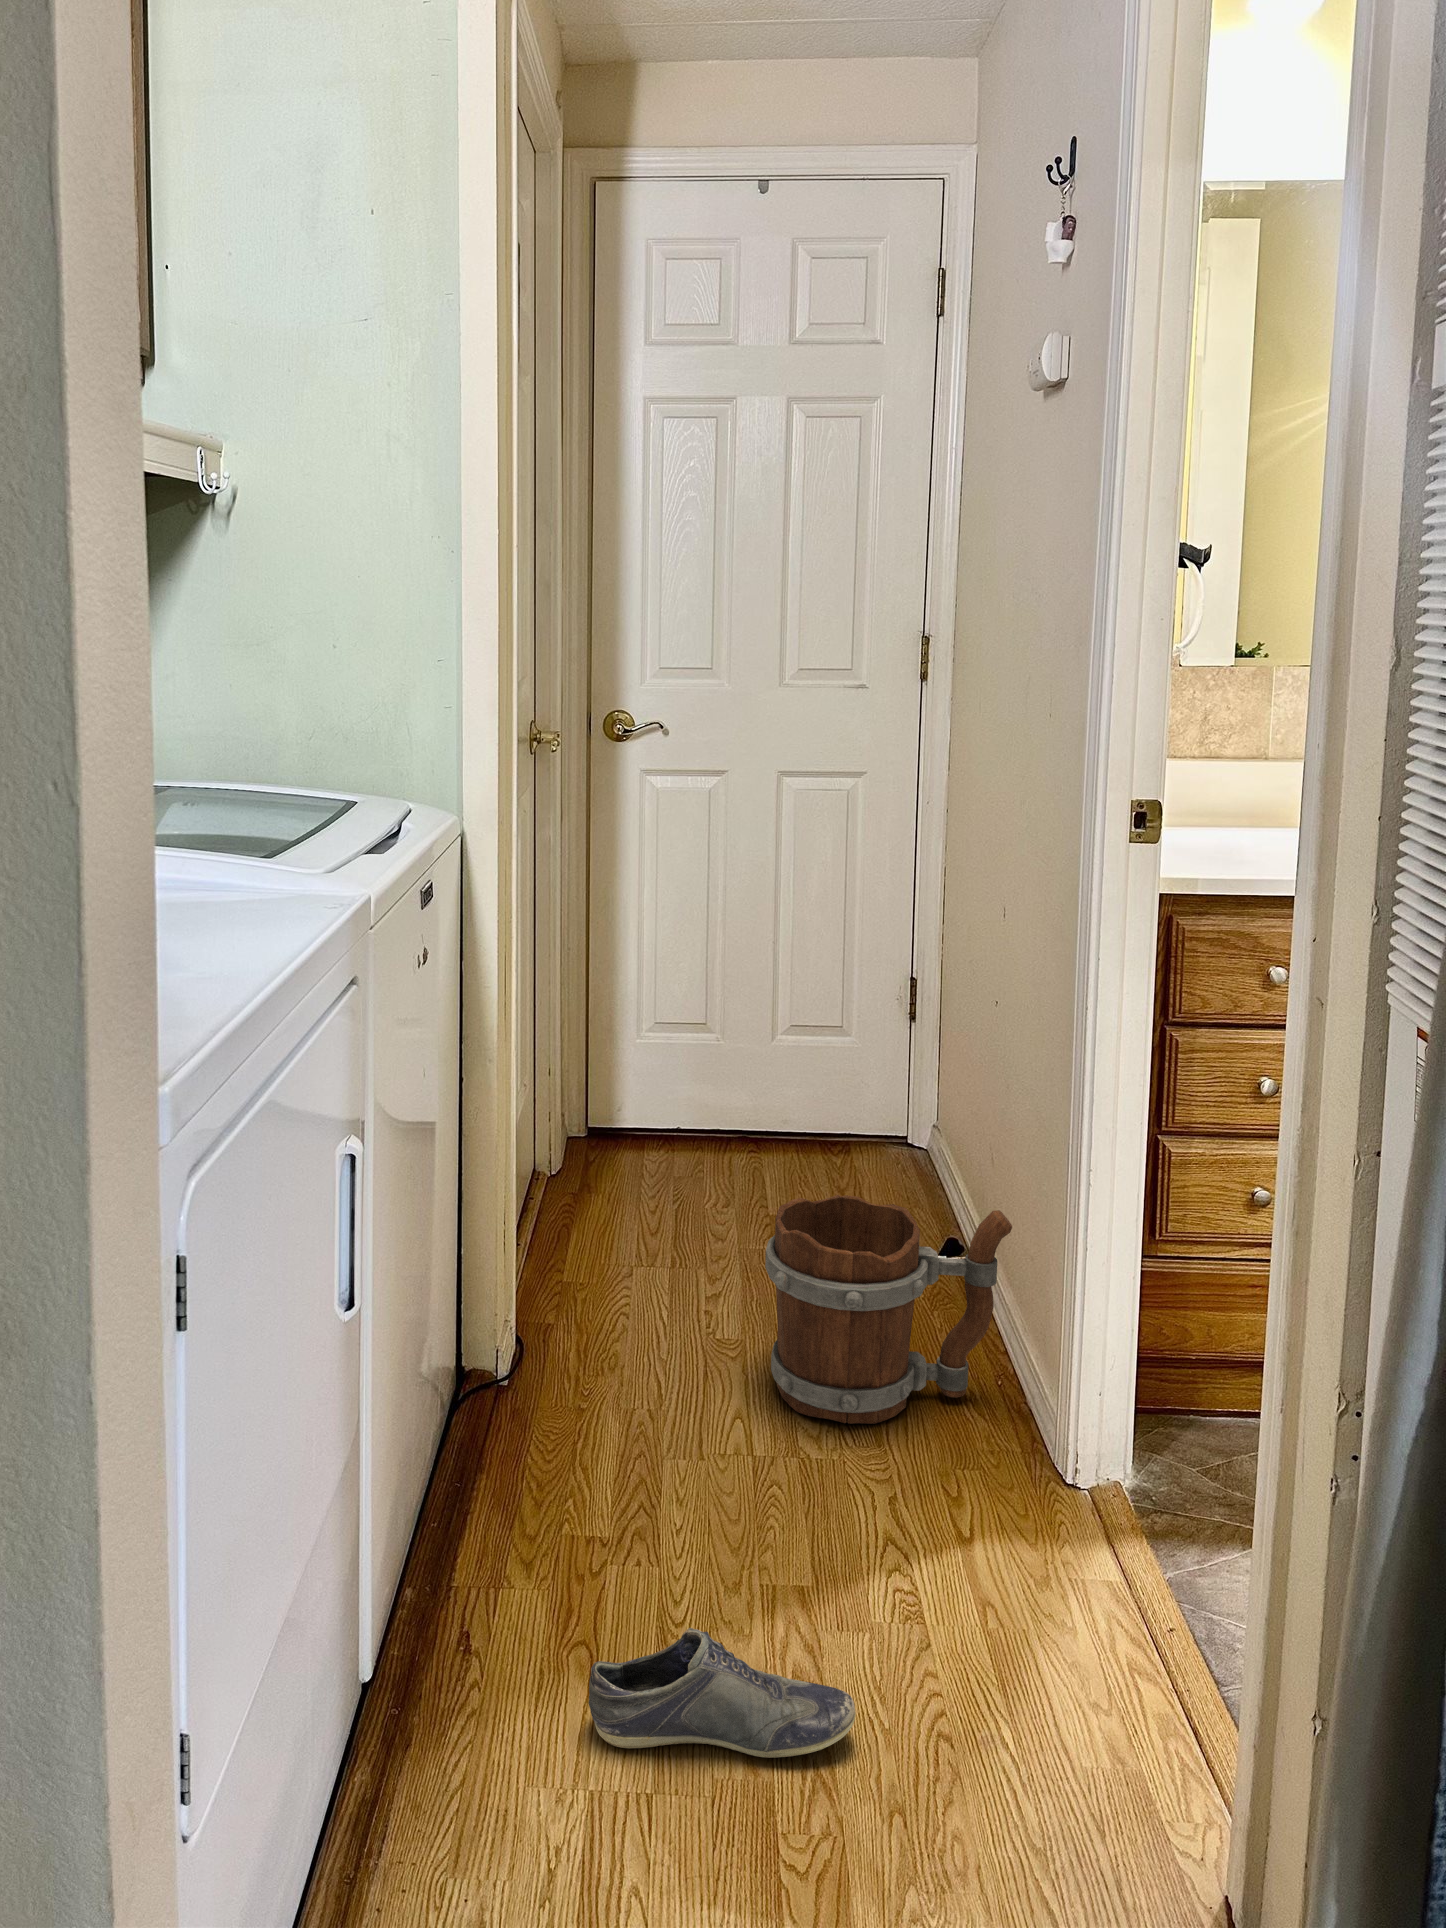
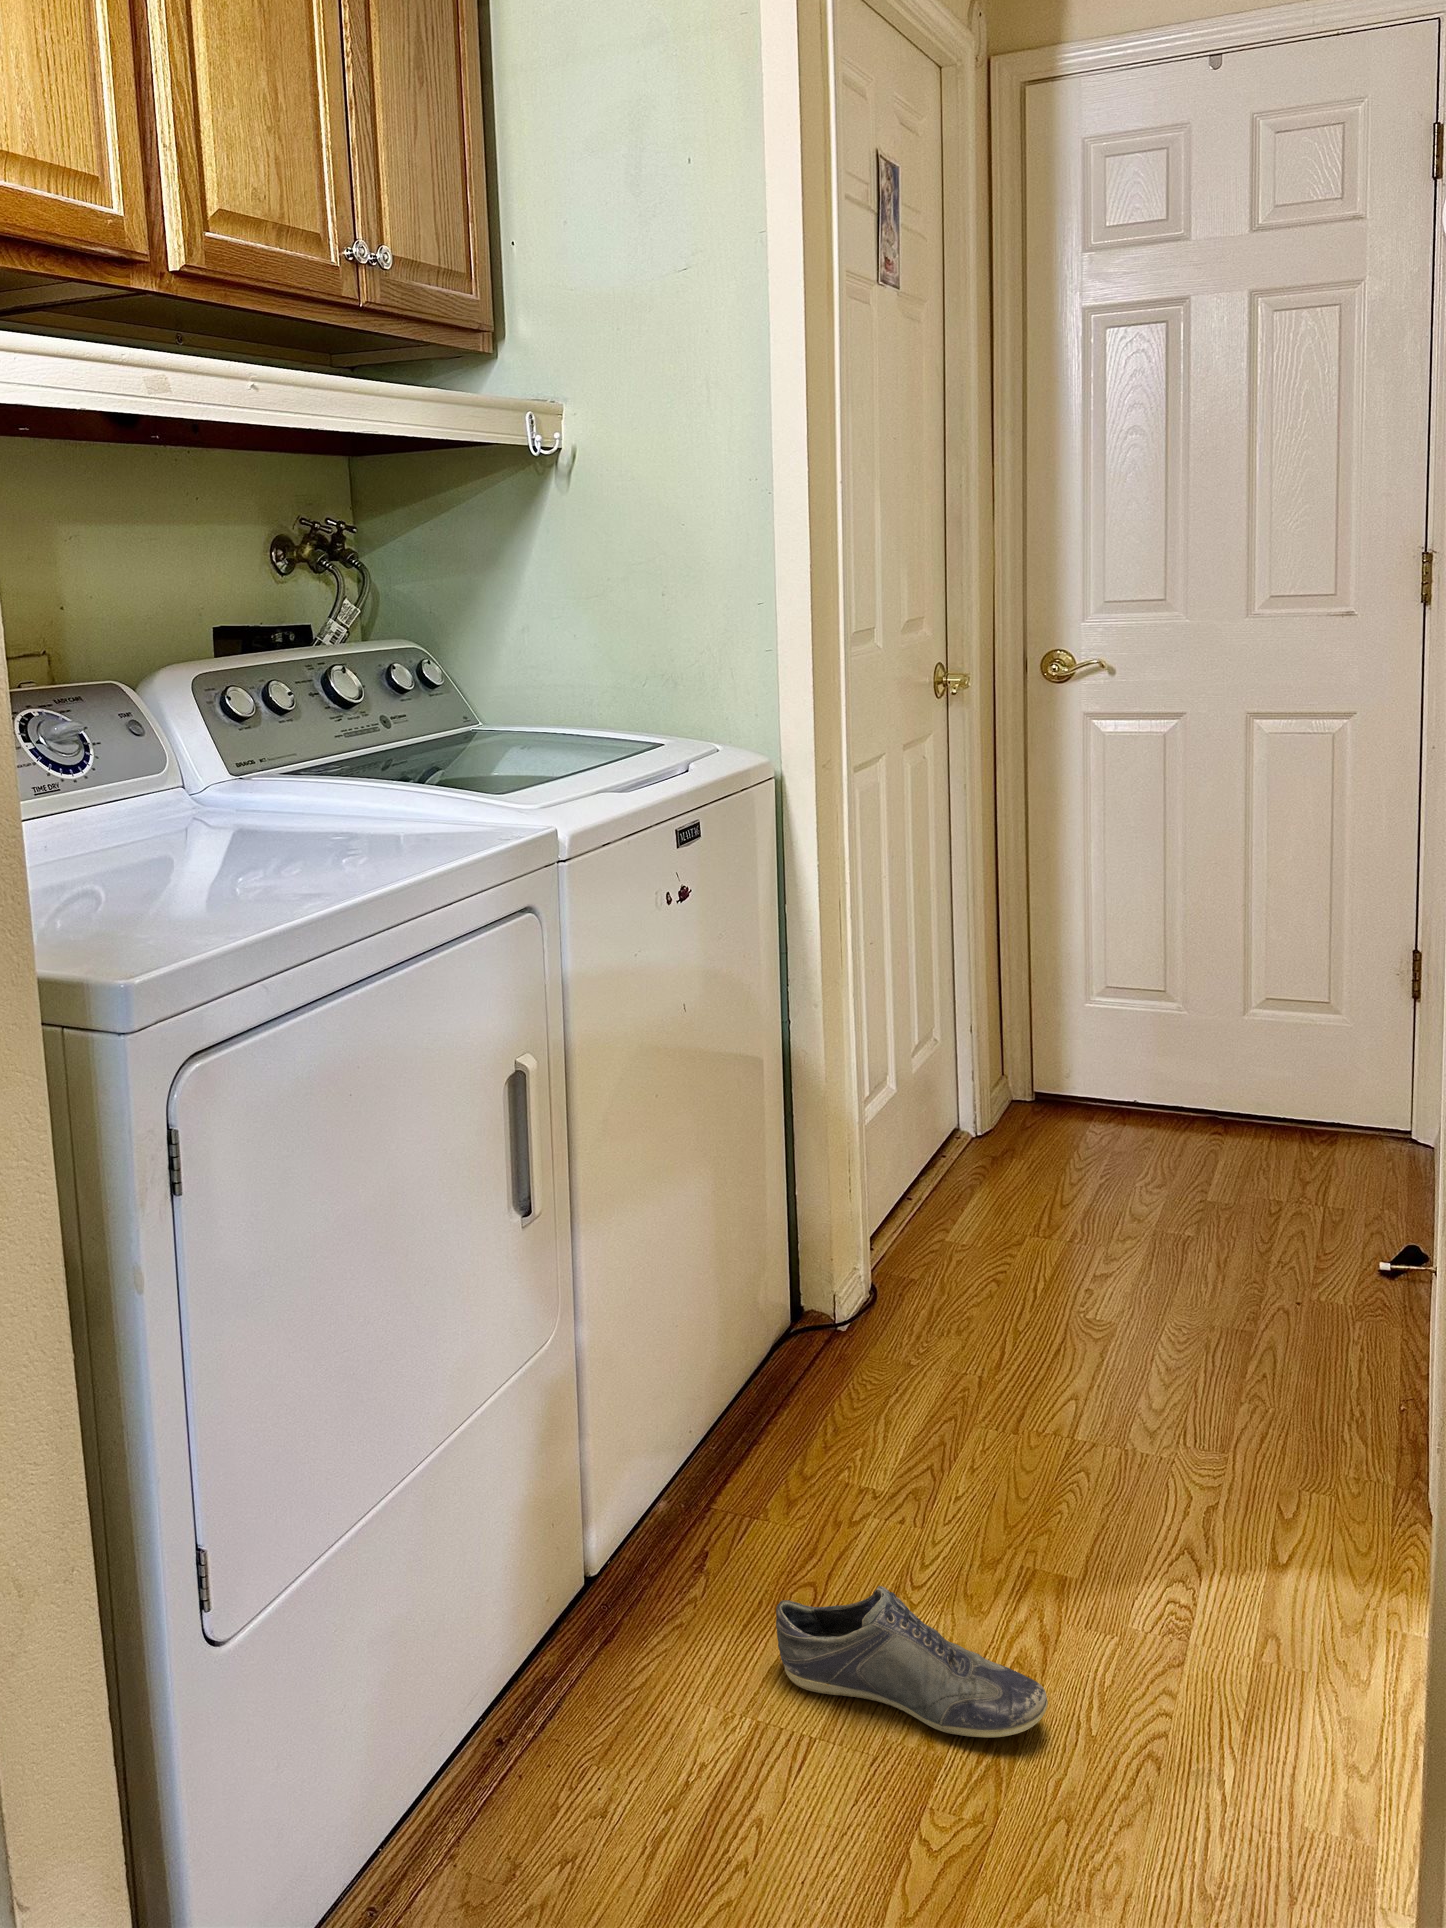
bucket: present [765,1195,1012,1424] -> none [1105,1173,1399,1427]

